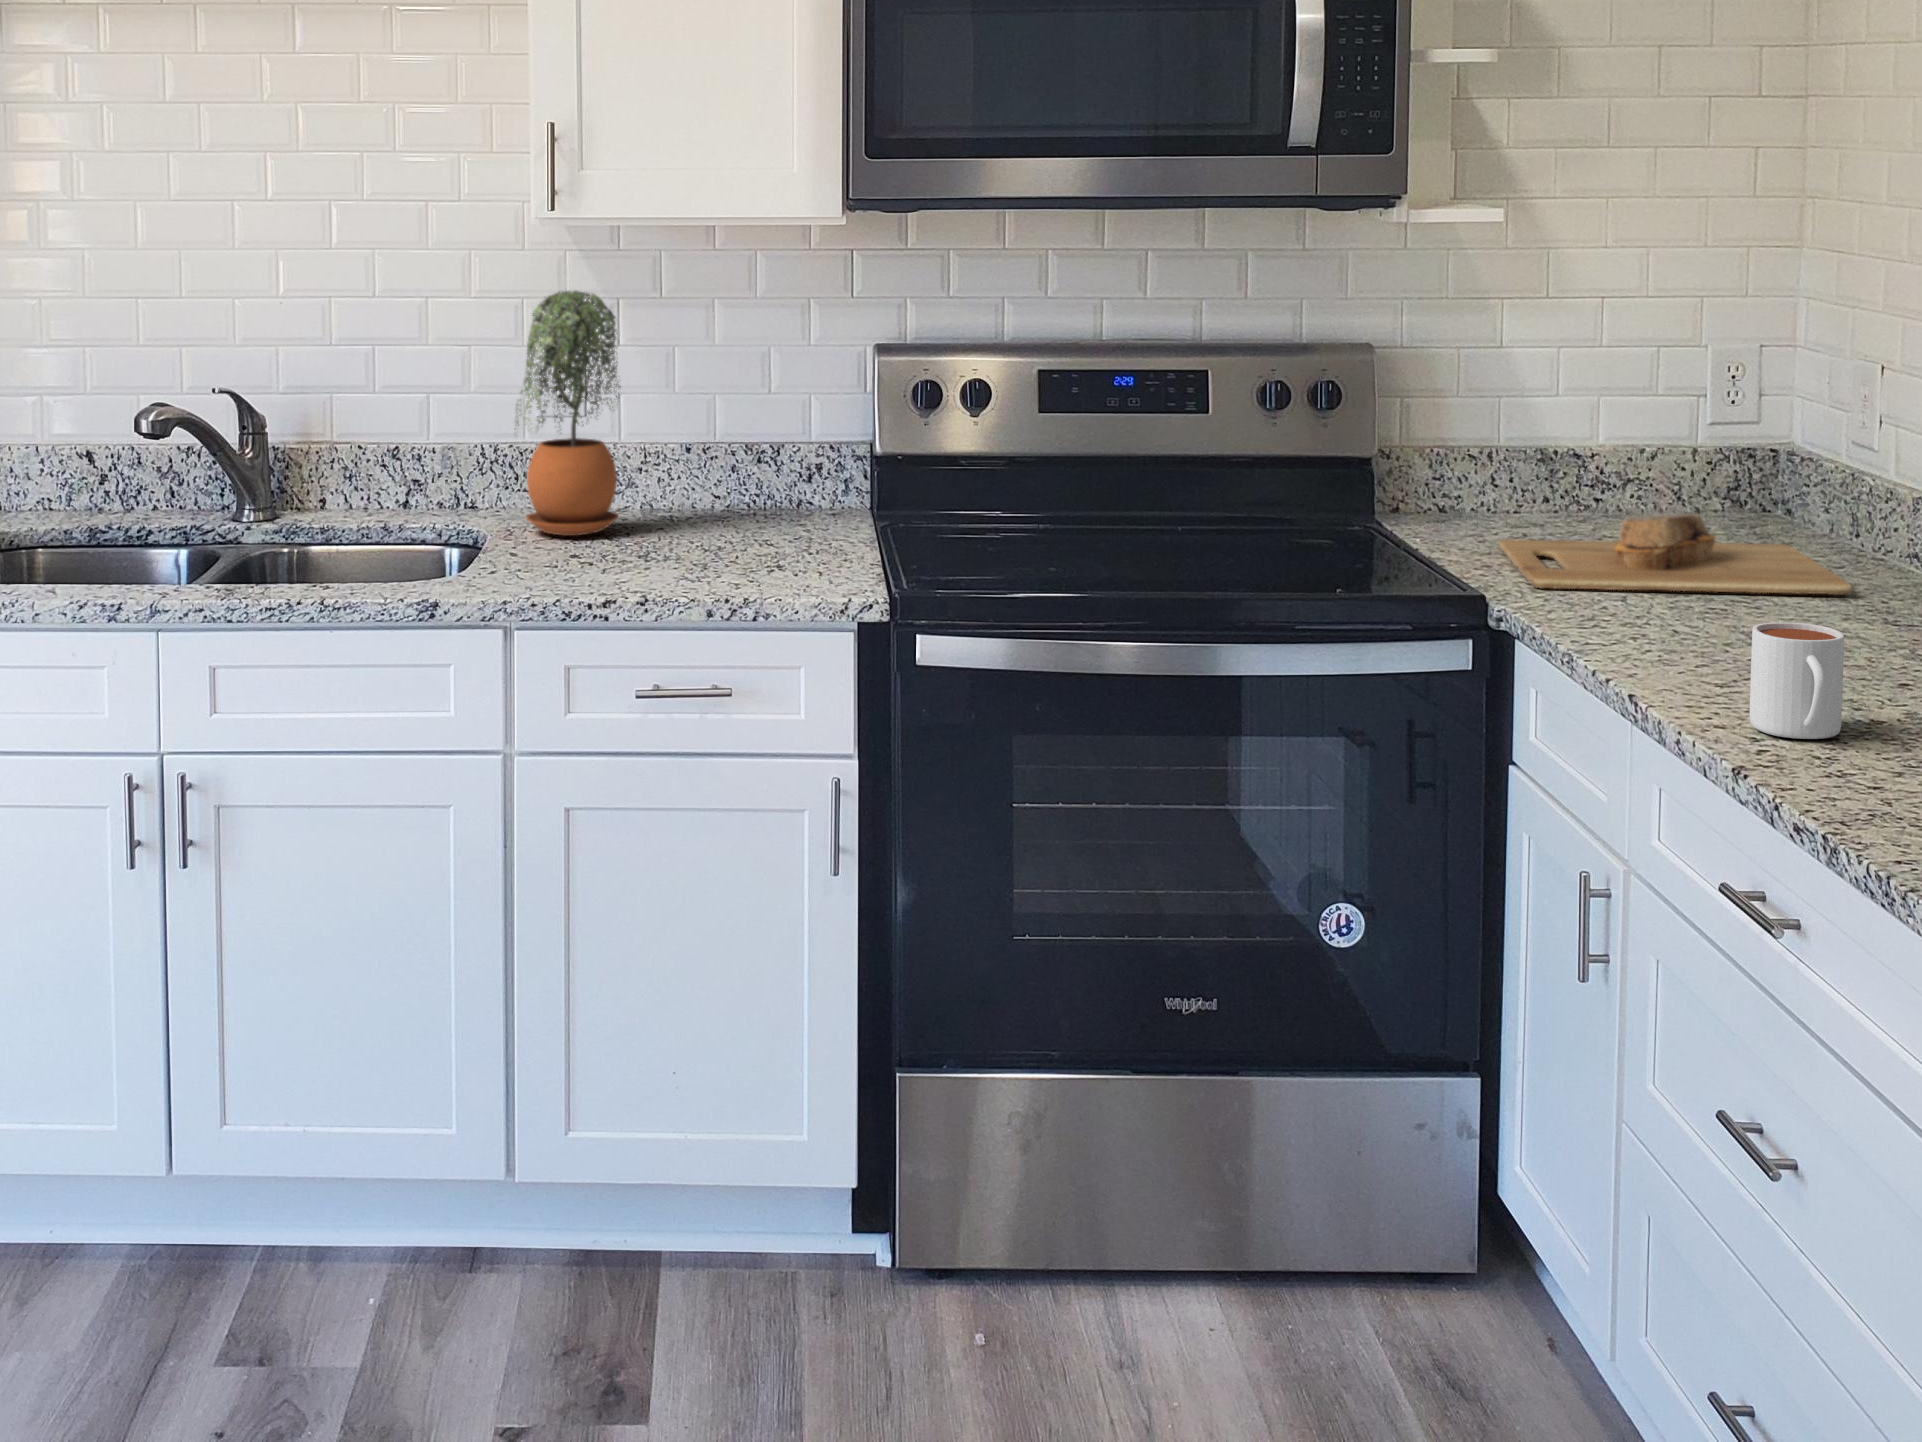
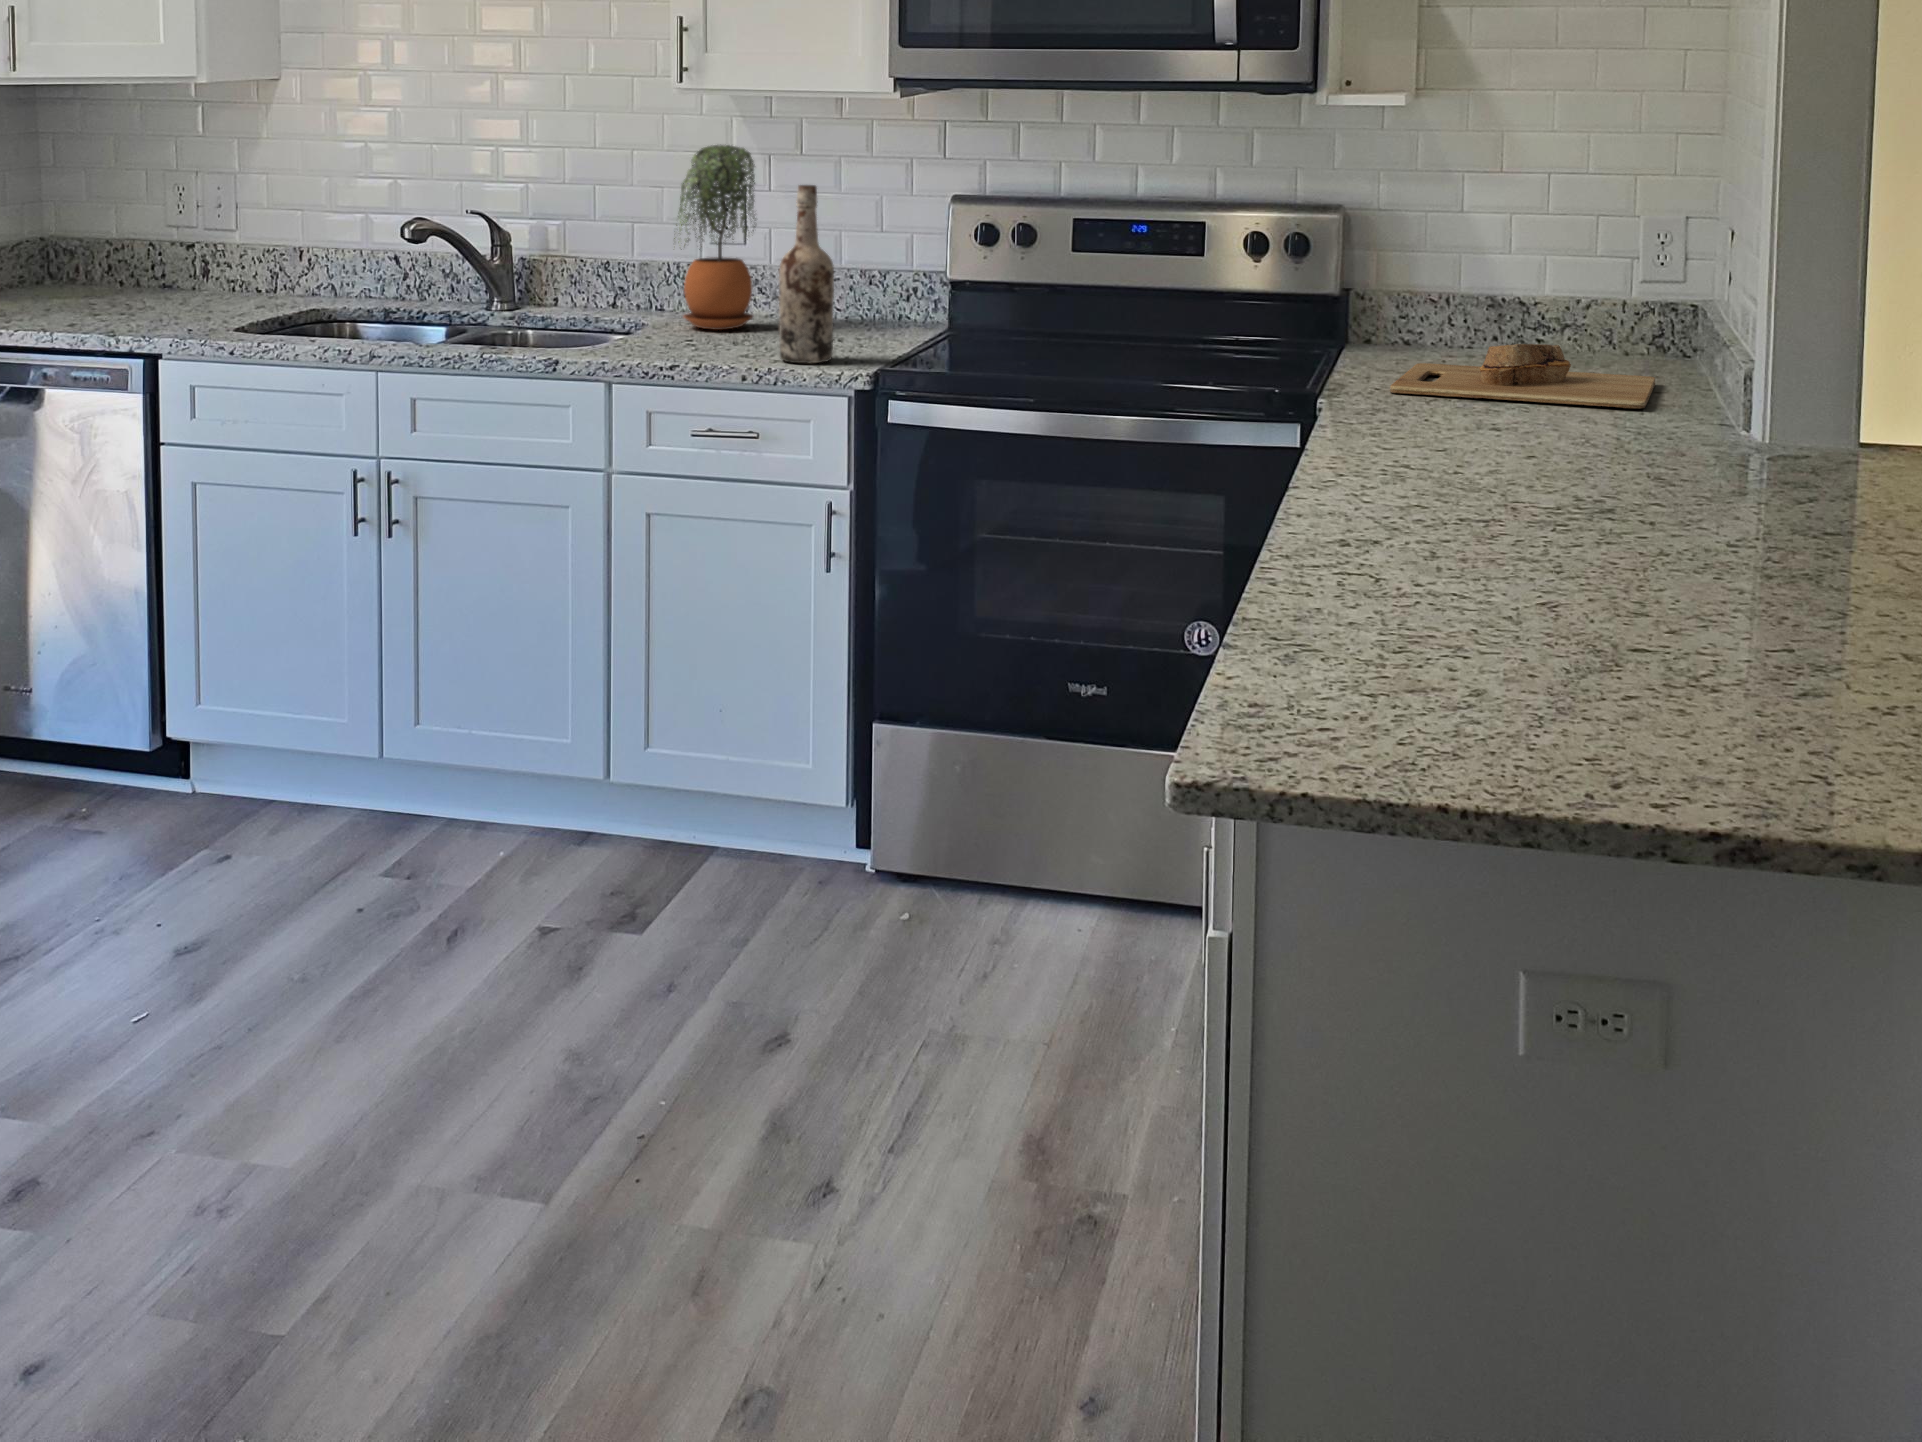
wine bottle: none [730,350,801,587] -> present [779,185,834,363]
mug: present [1749,622,1844,739] -> none [1373,394,1441,480]

